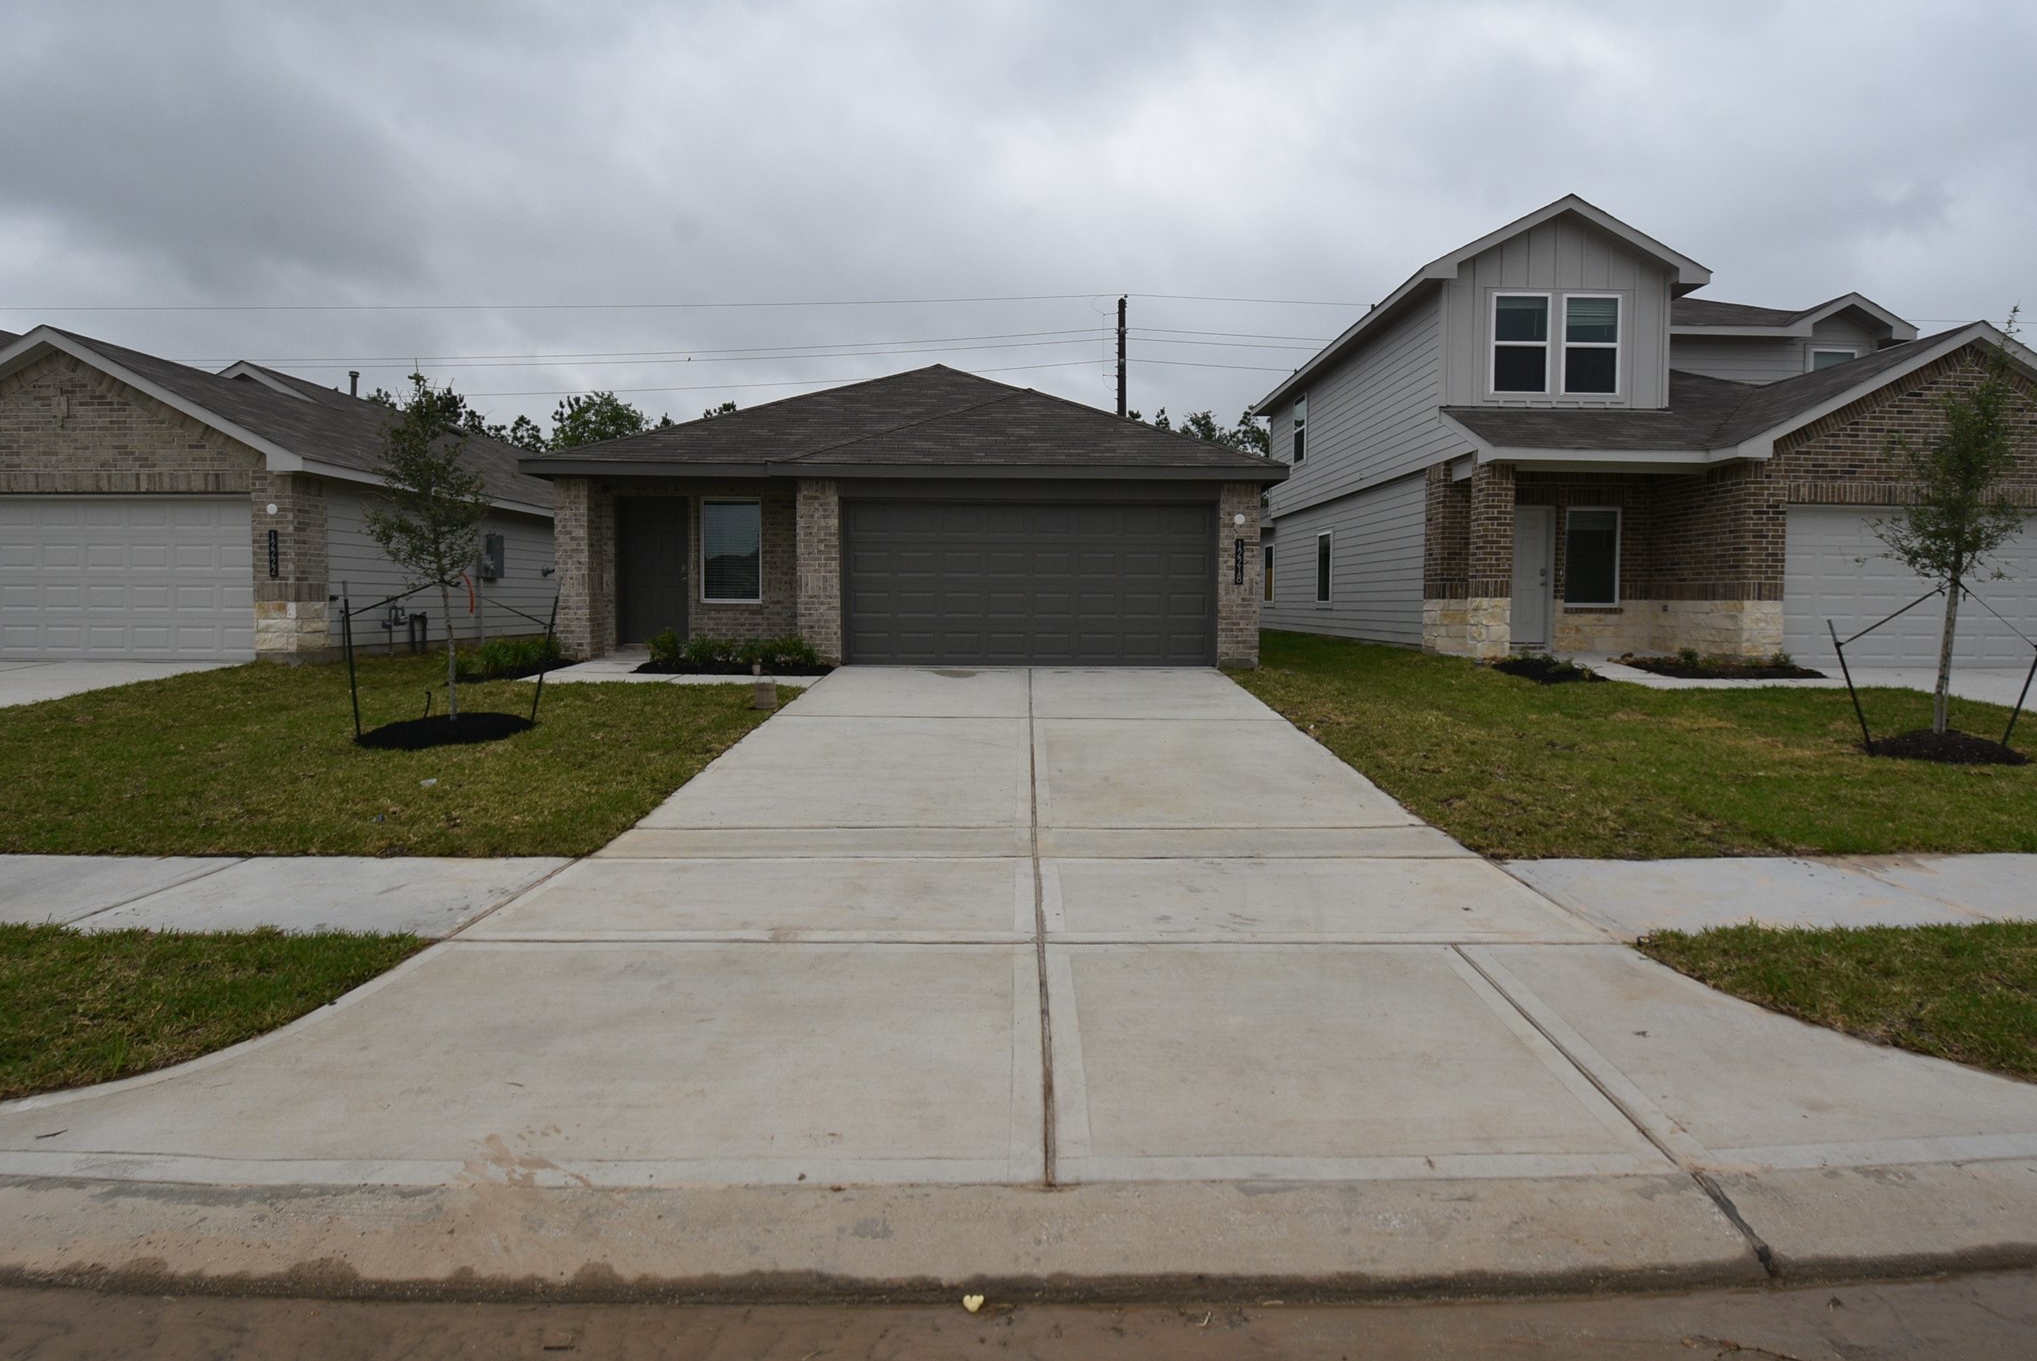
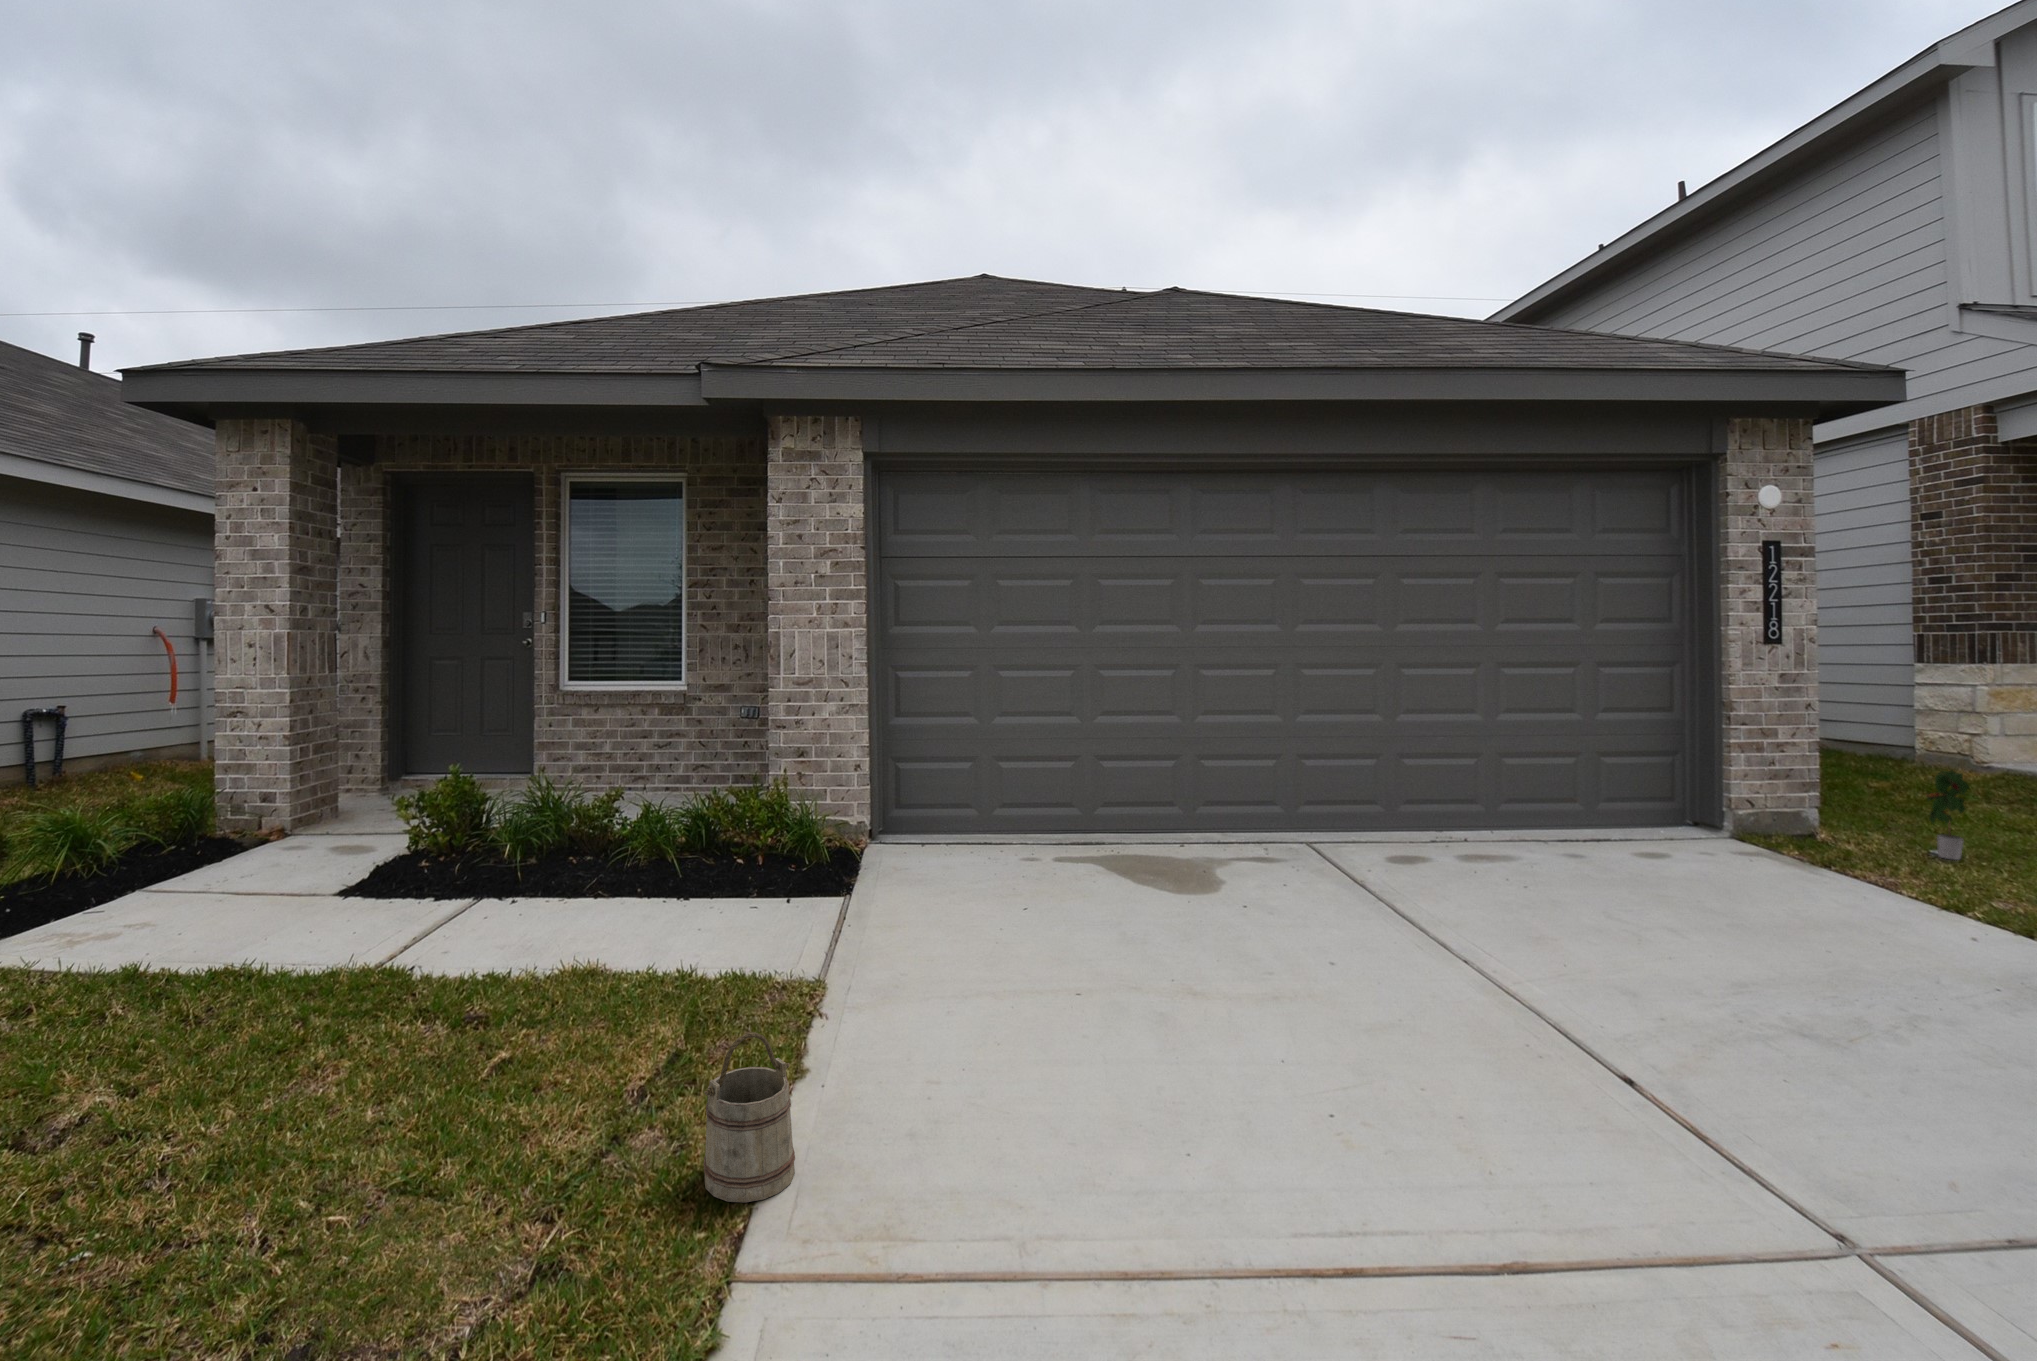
potted plant: present [738,637,772,674] -> present [1927,770,1969,860]

